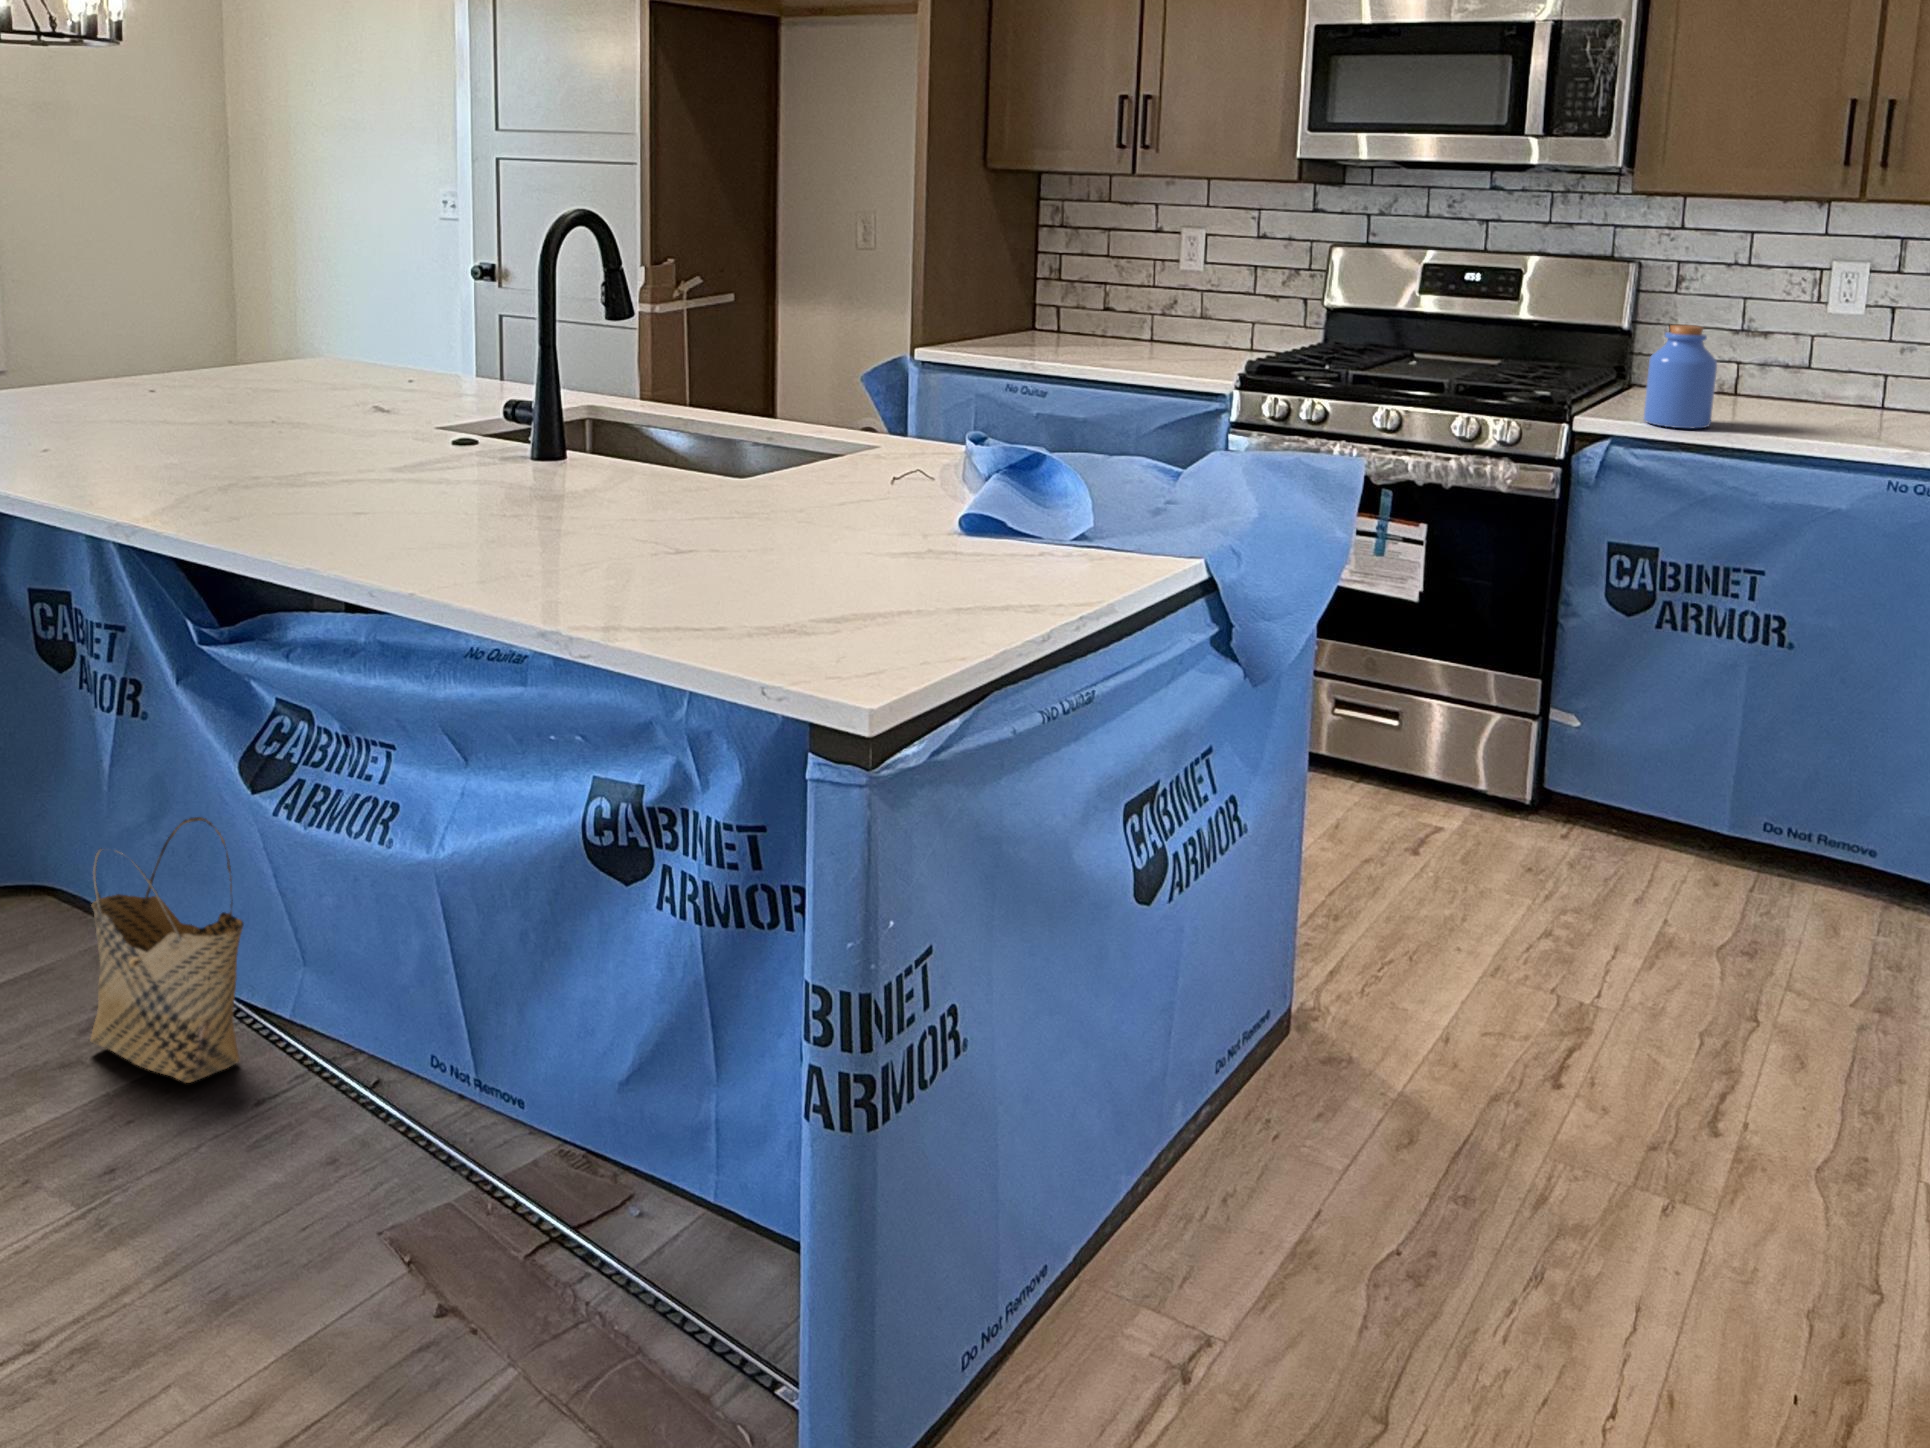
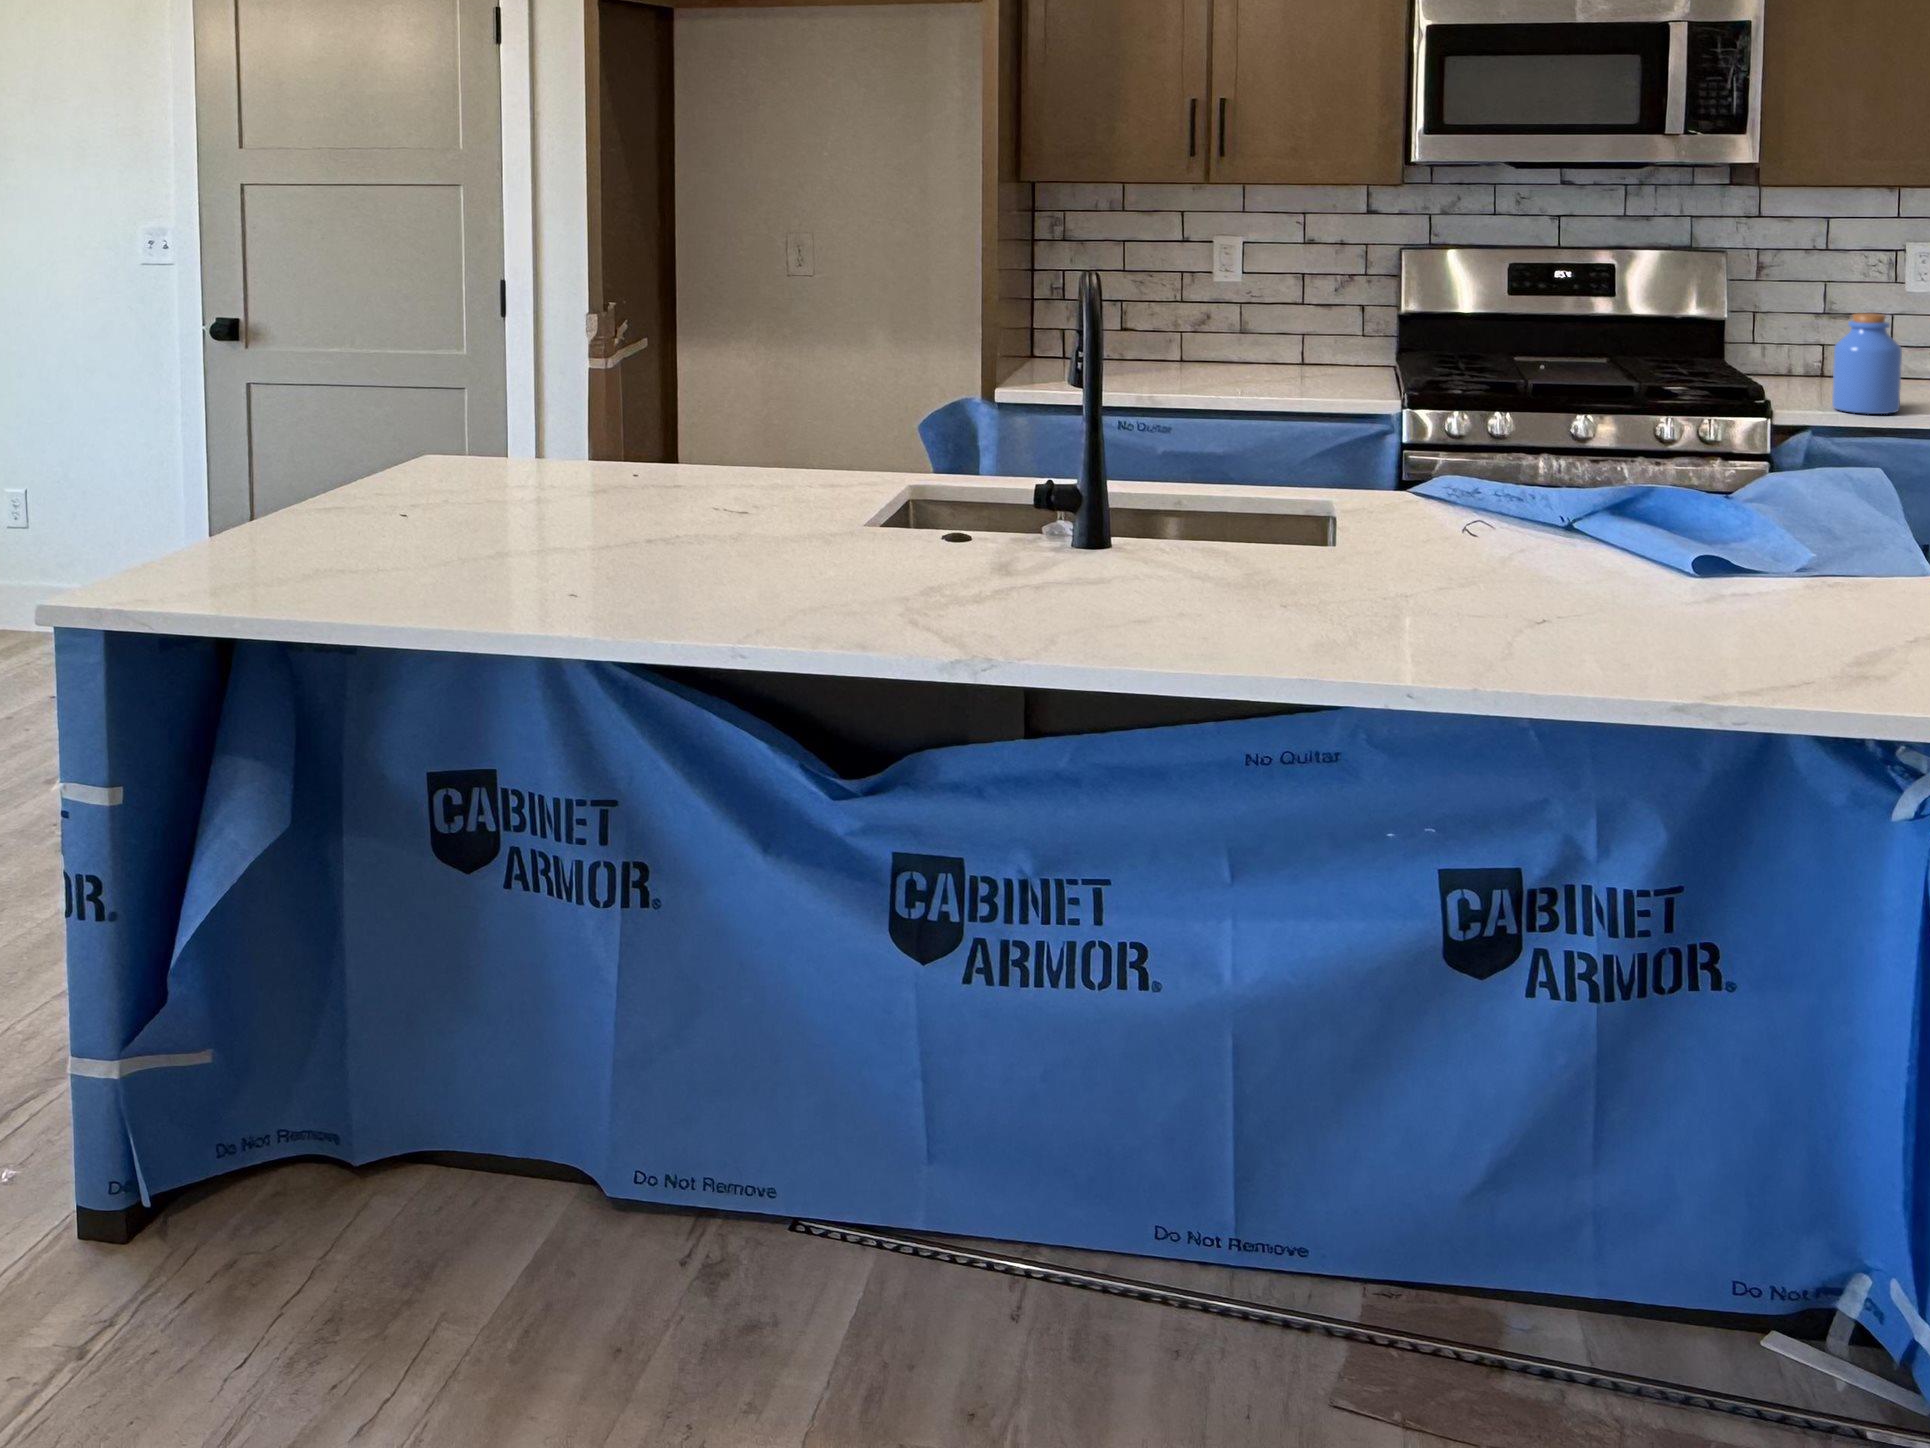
woven basket: present [90,817,244,1083] -> none [737,1009,947,1324]

